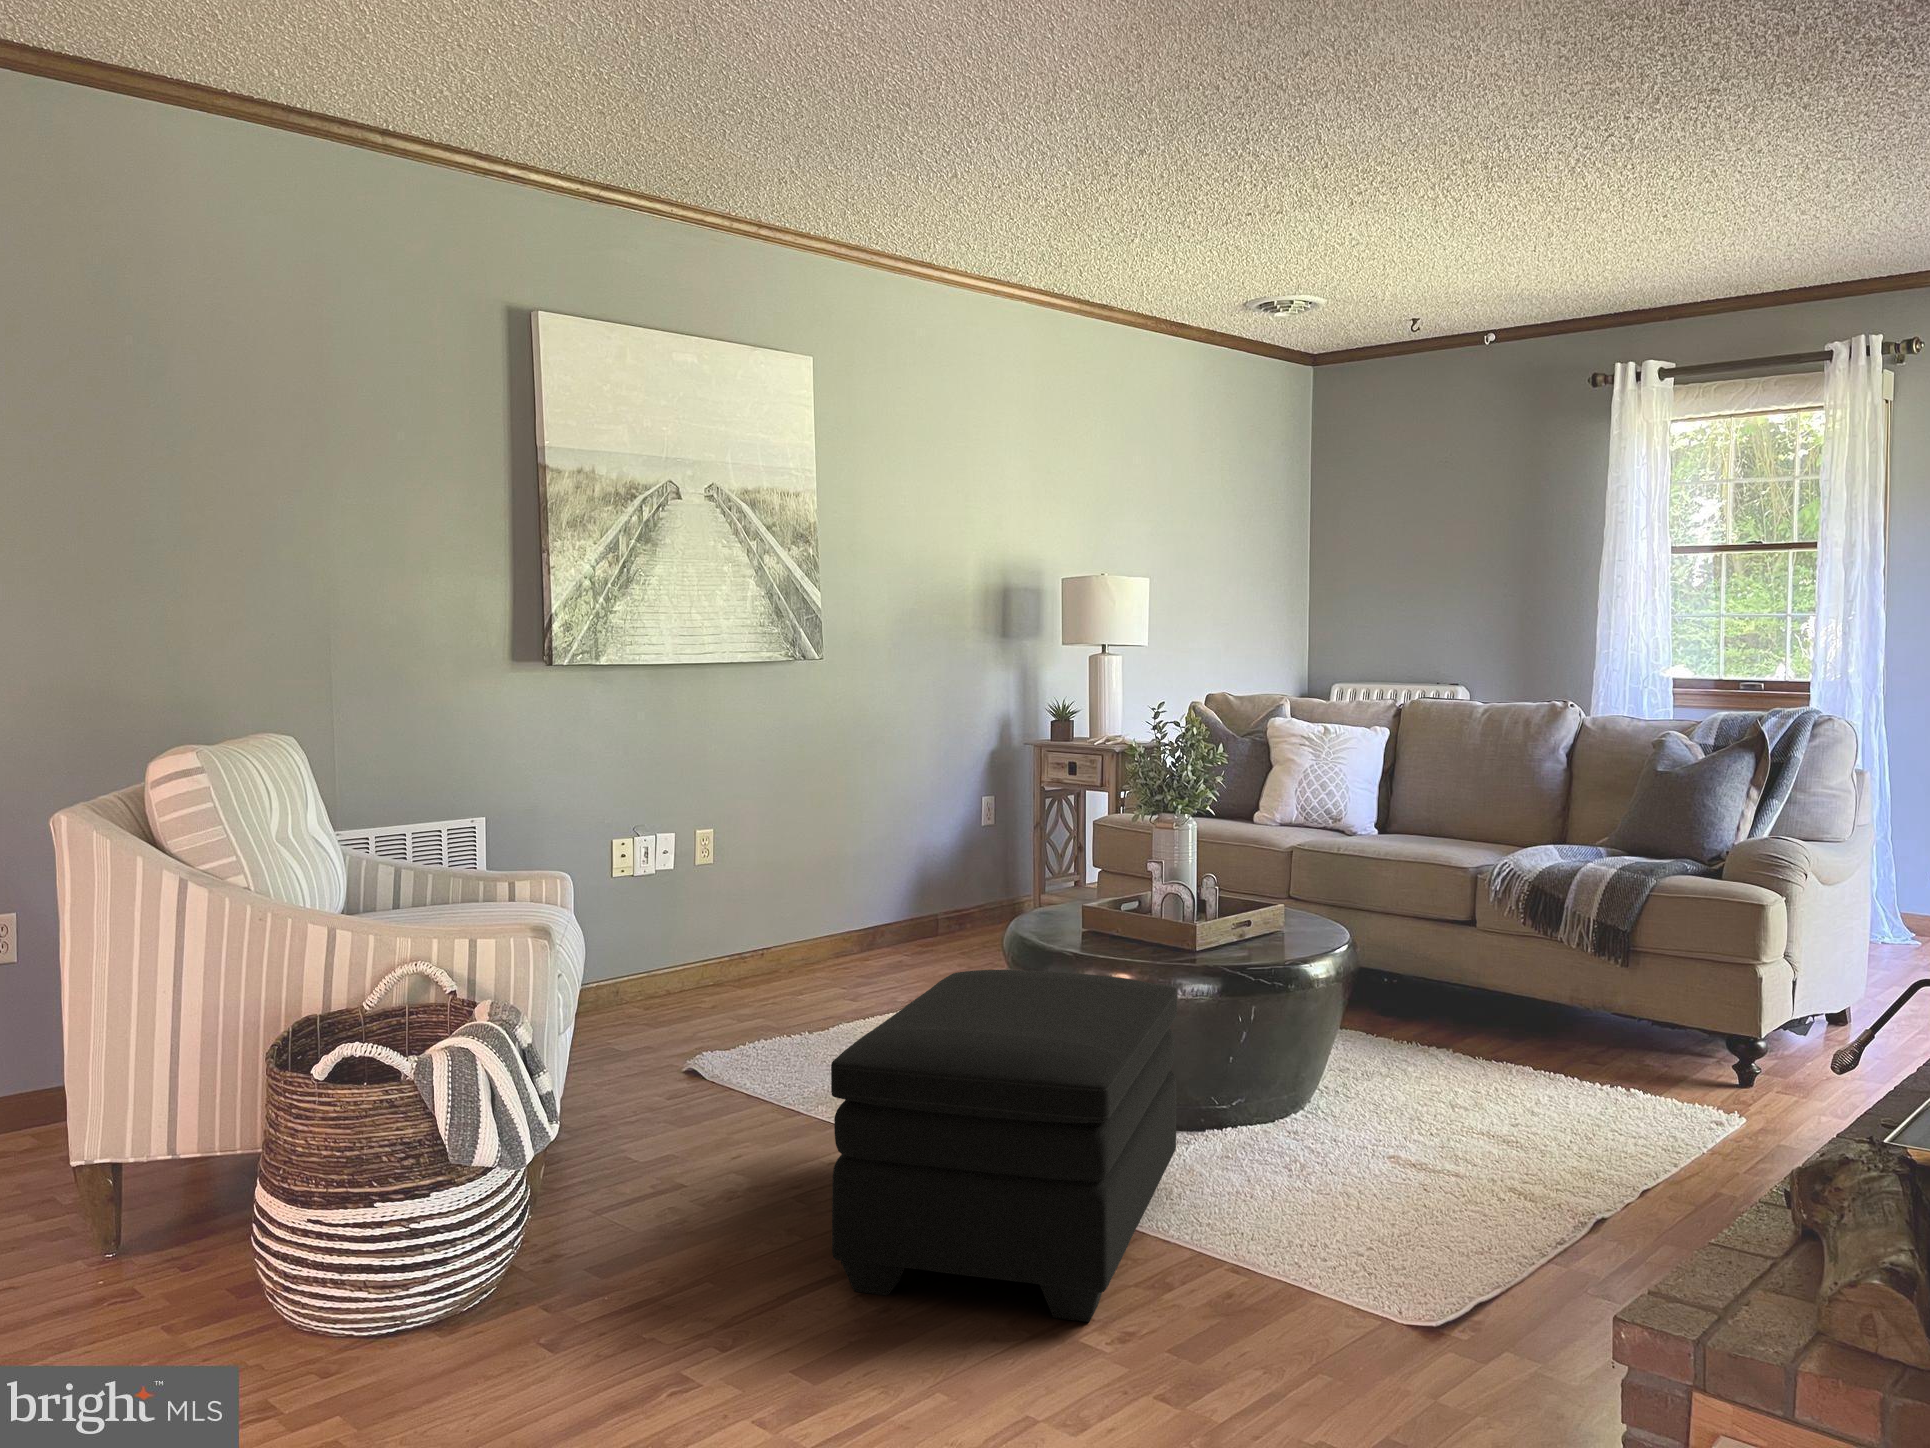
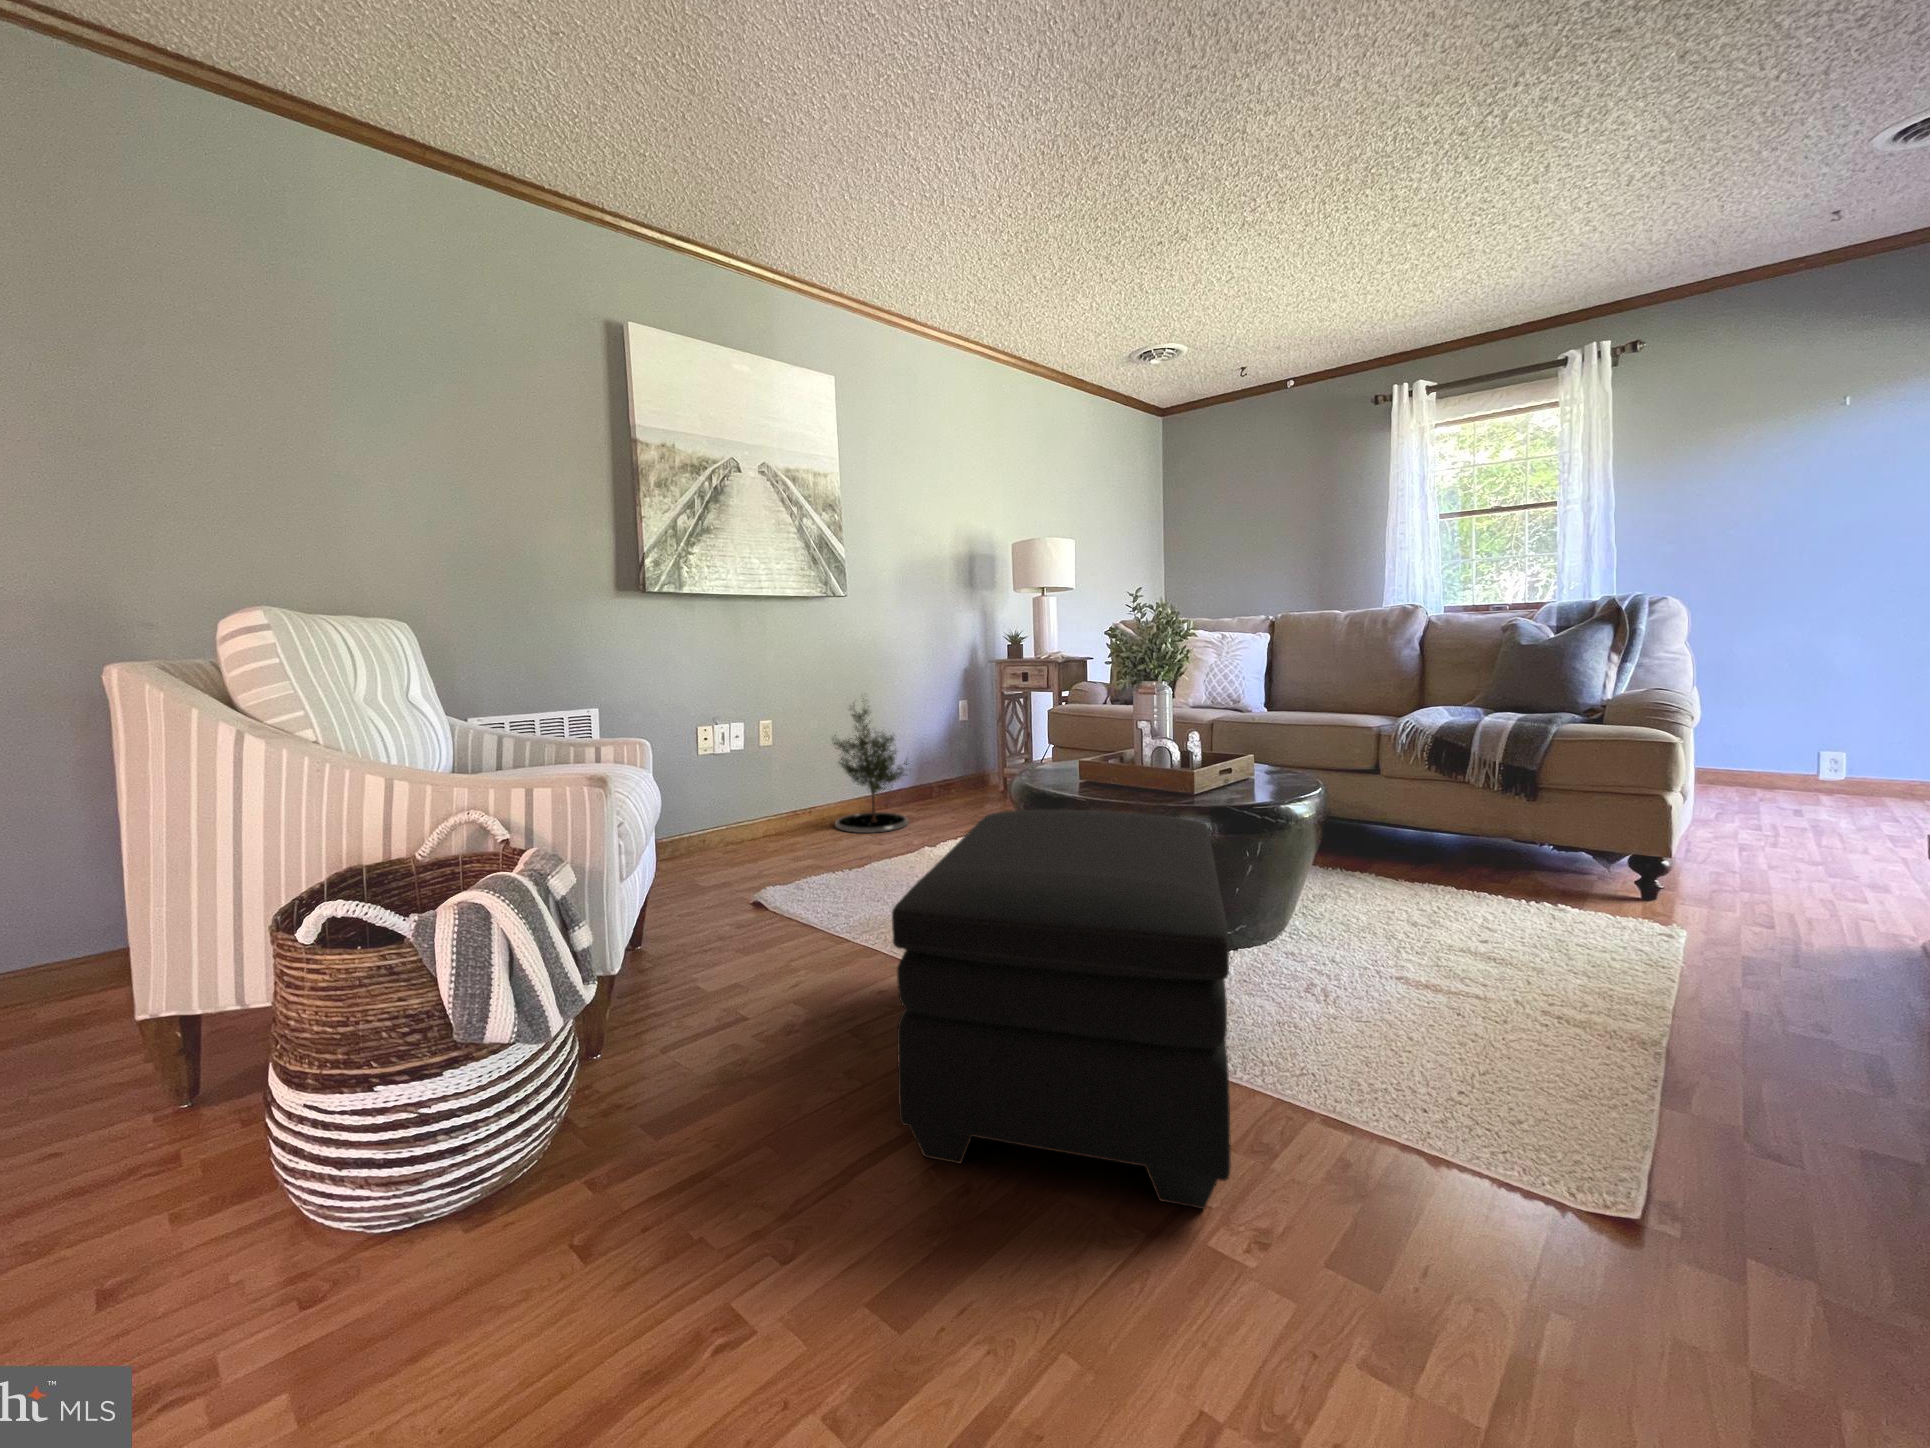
potted tree: none [787,796,898,988] -> present [832,700,909,833]

